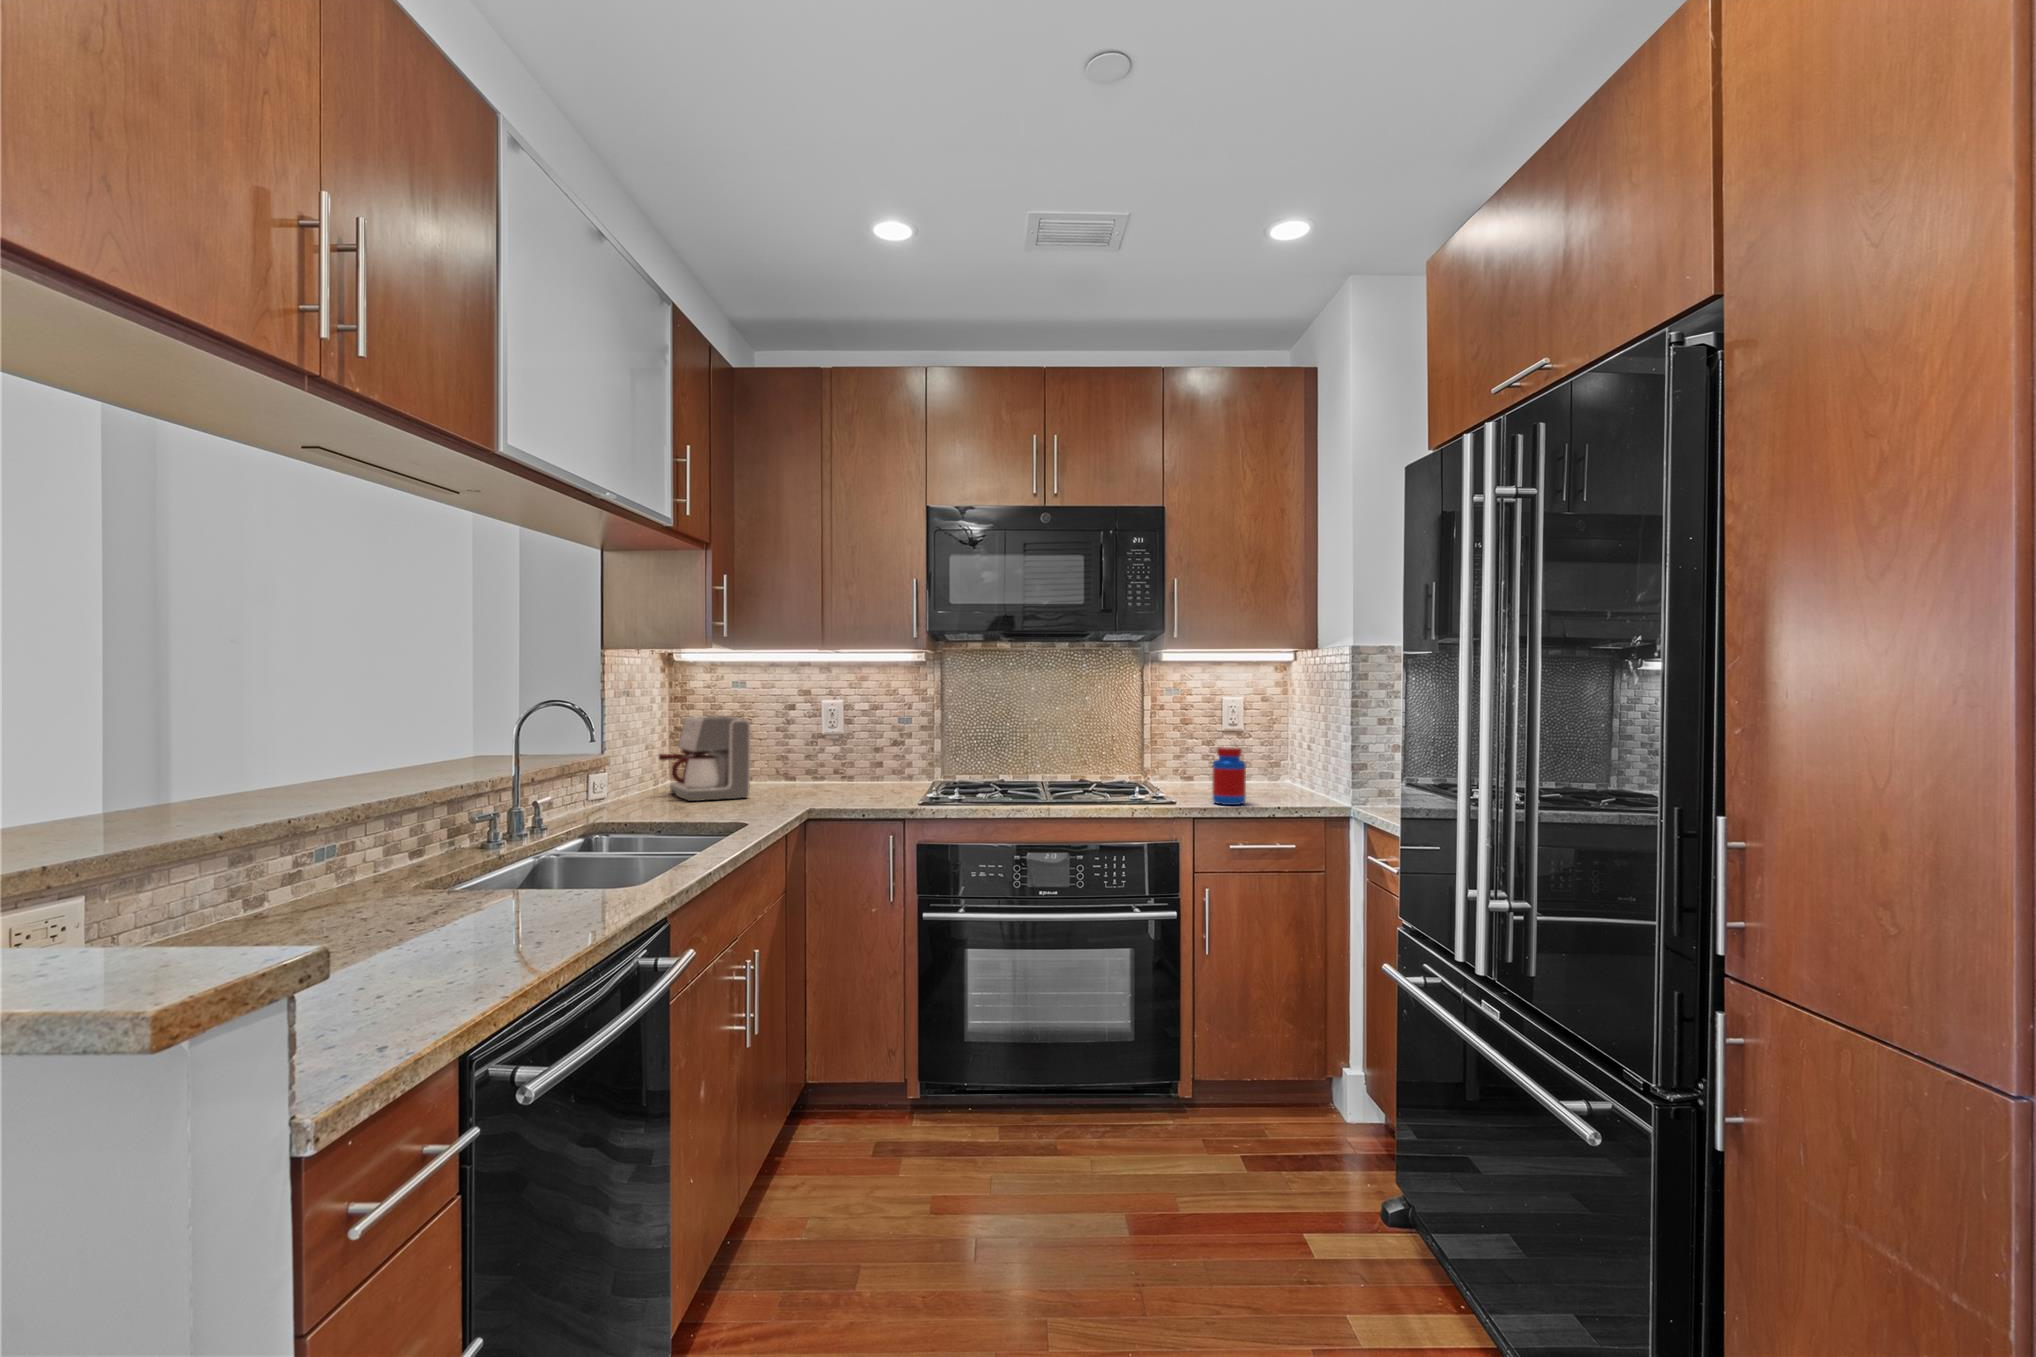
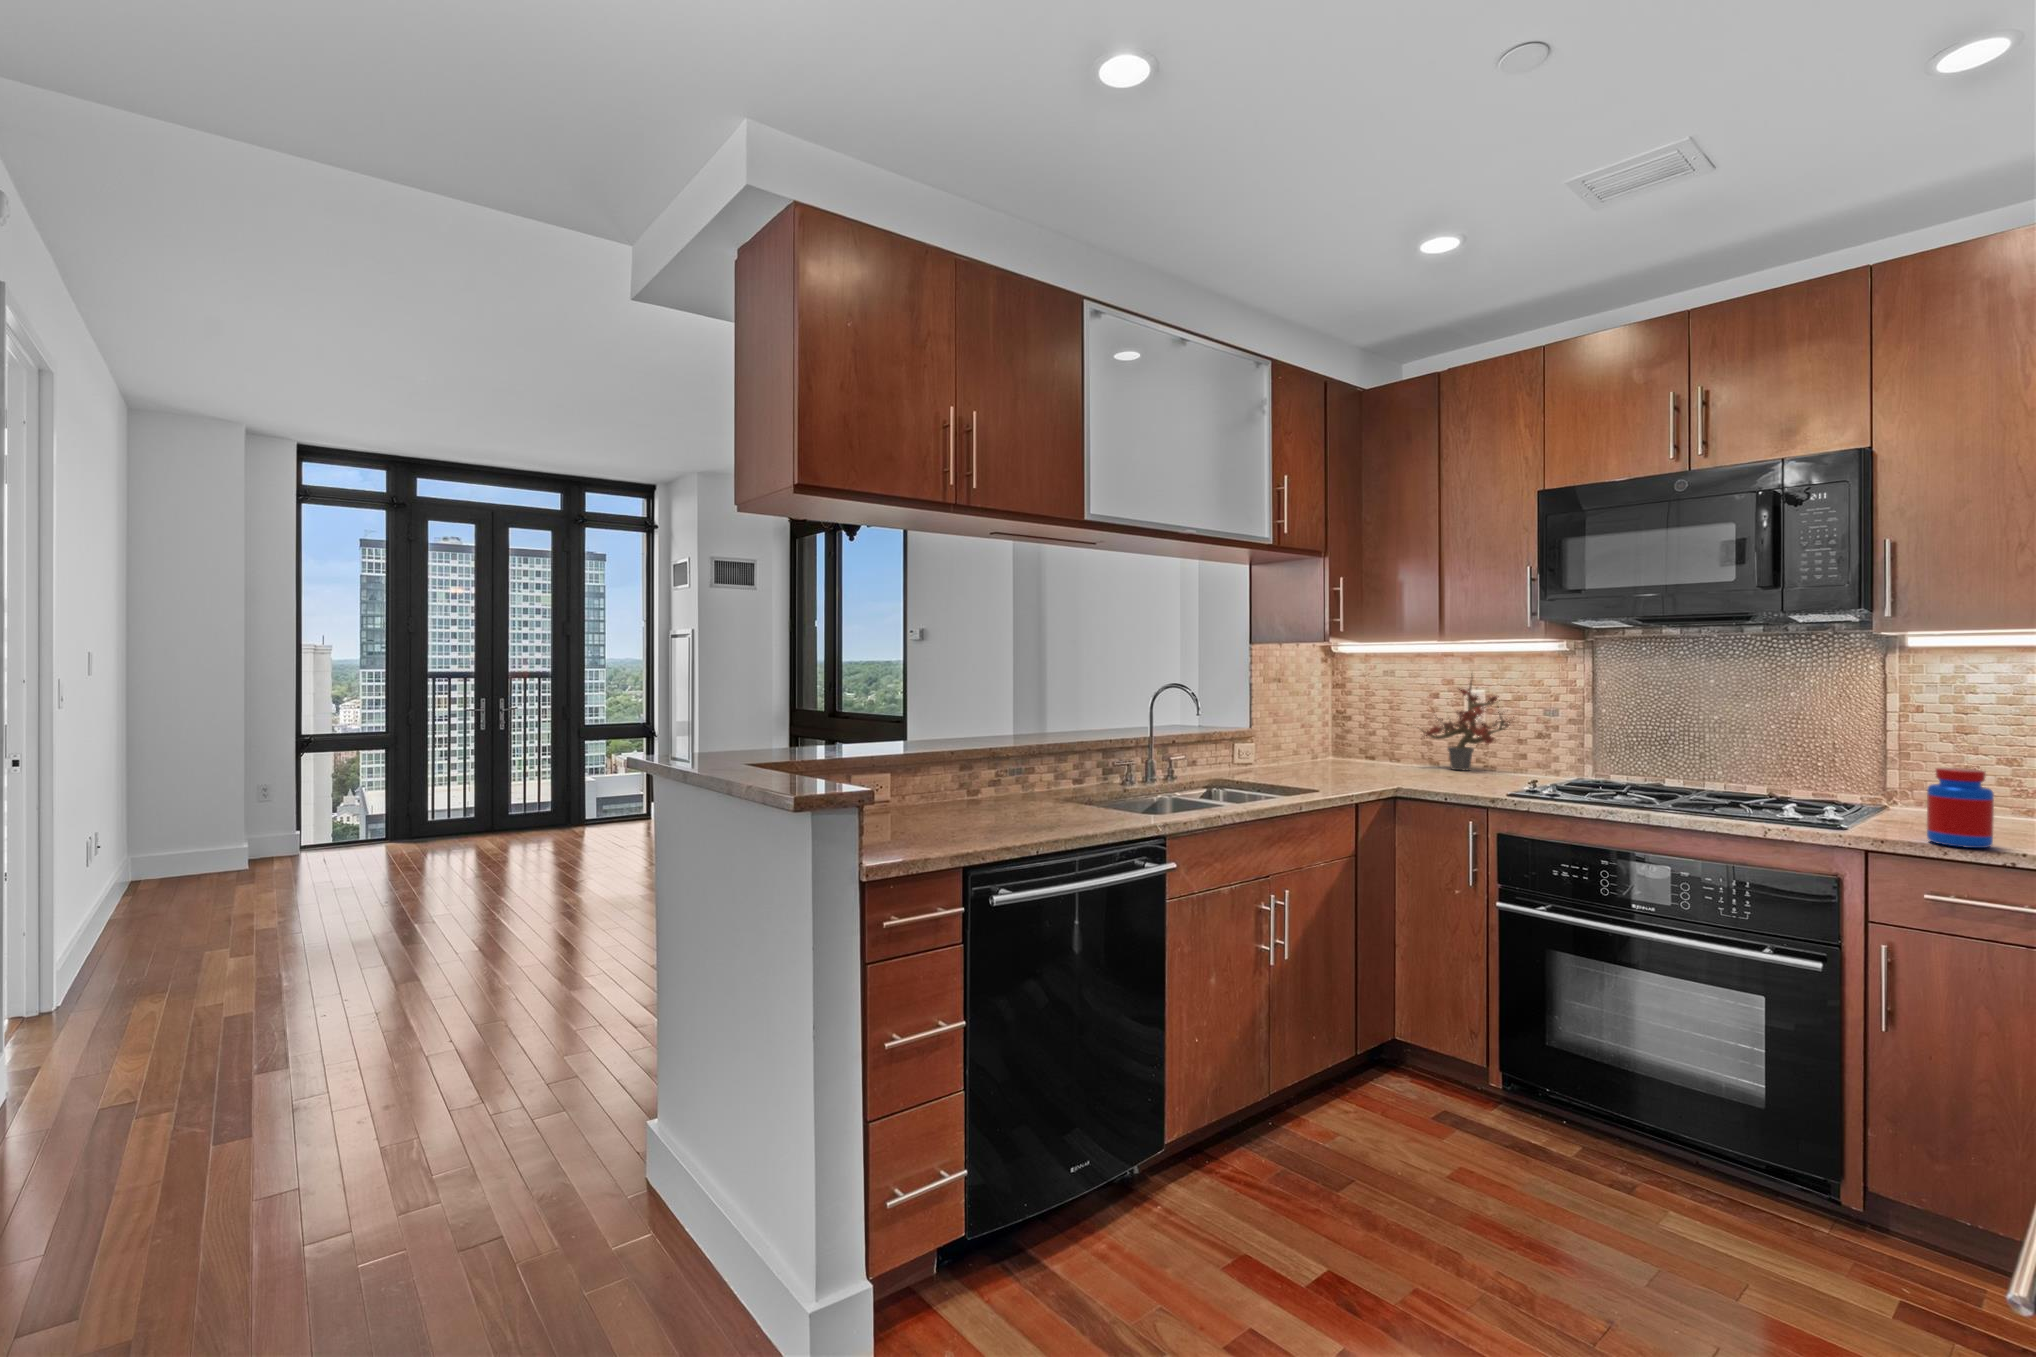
potted plant: none [777,676,885,786] -> present [1423,674,1514,770]
coffee maker: present [659,716,751,801] -> none [1303,702,1368,772]

